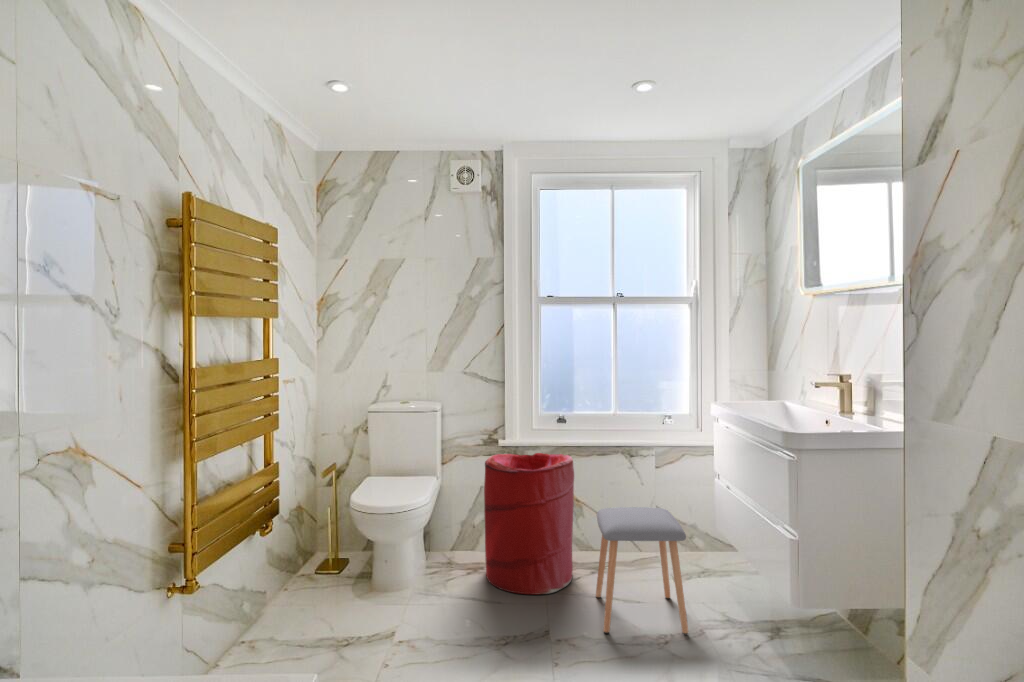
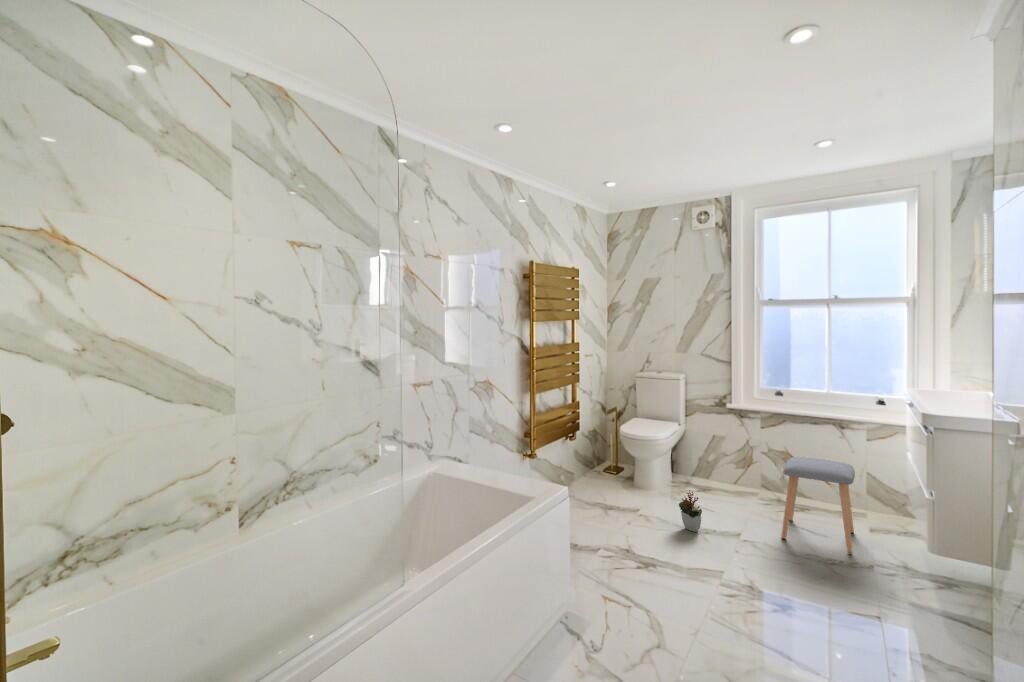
laundry hamper: present [484,453,574,594] -> none [710,413,780,511]
decorative plant: none [465,590,503,658] -> present [679,490,702,532]

